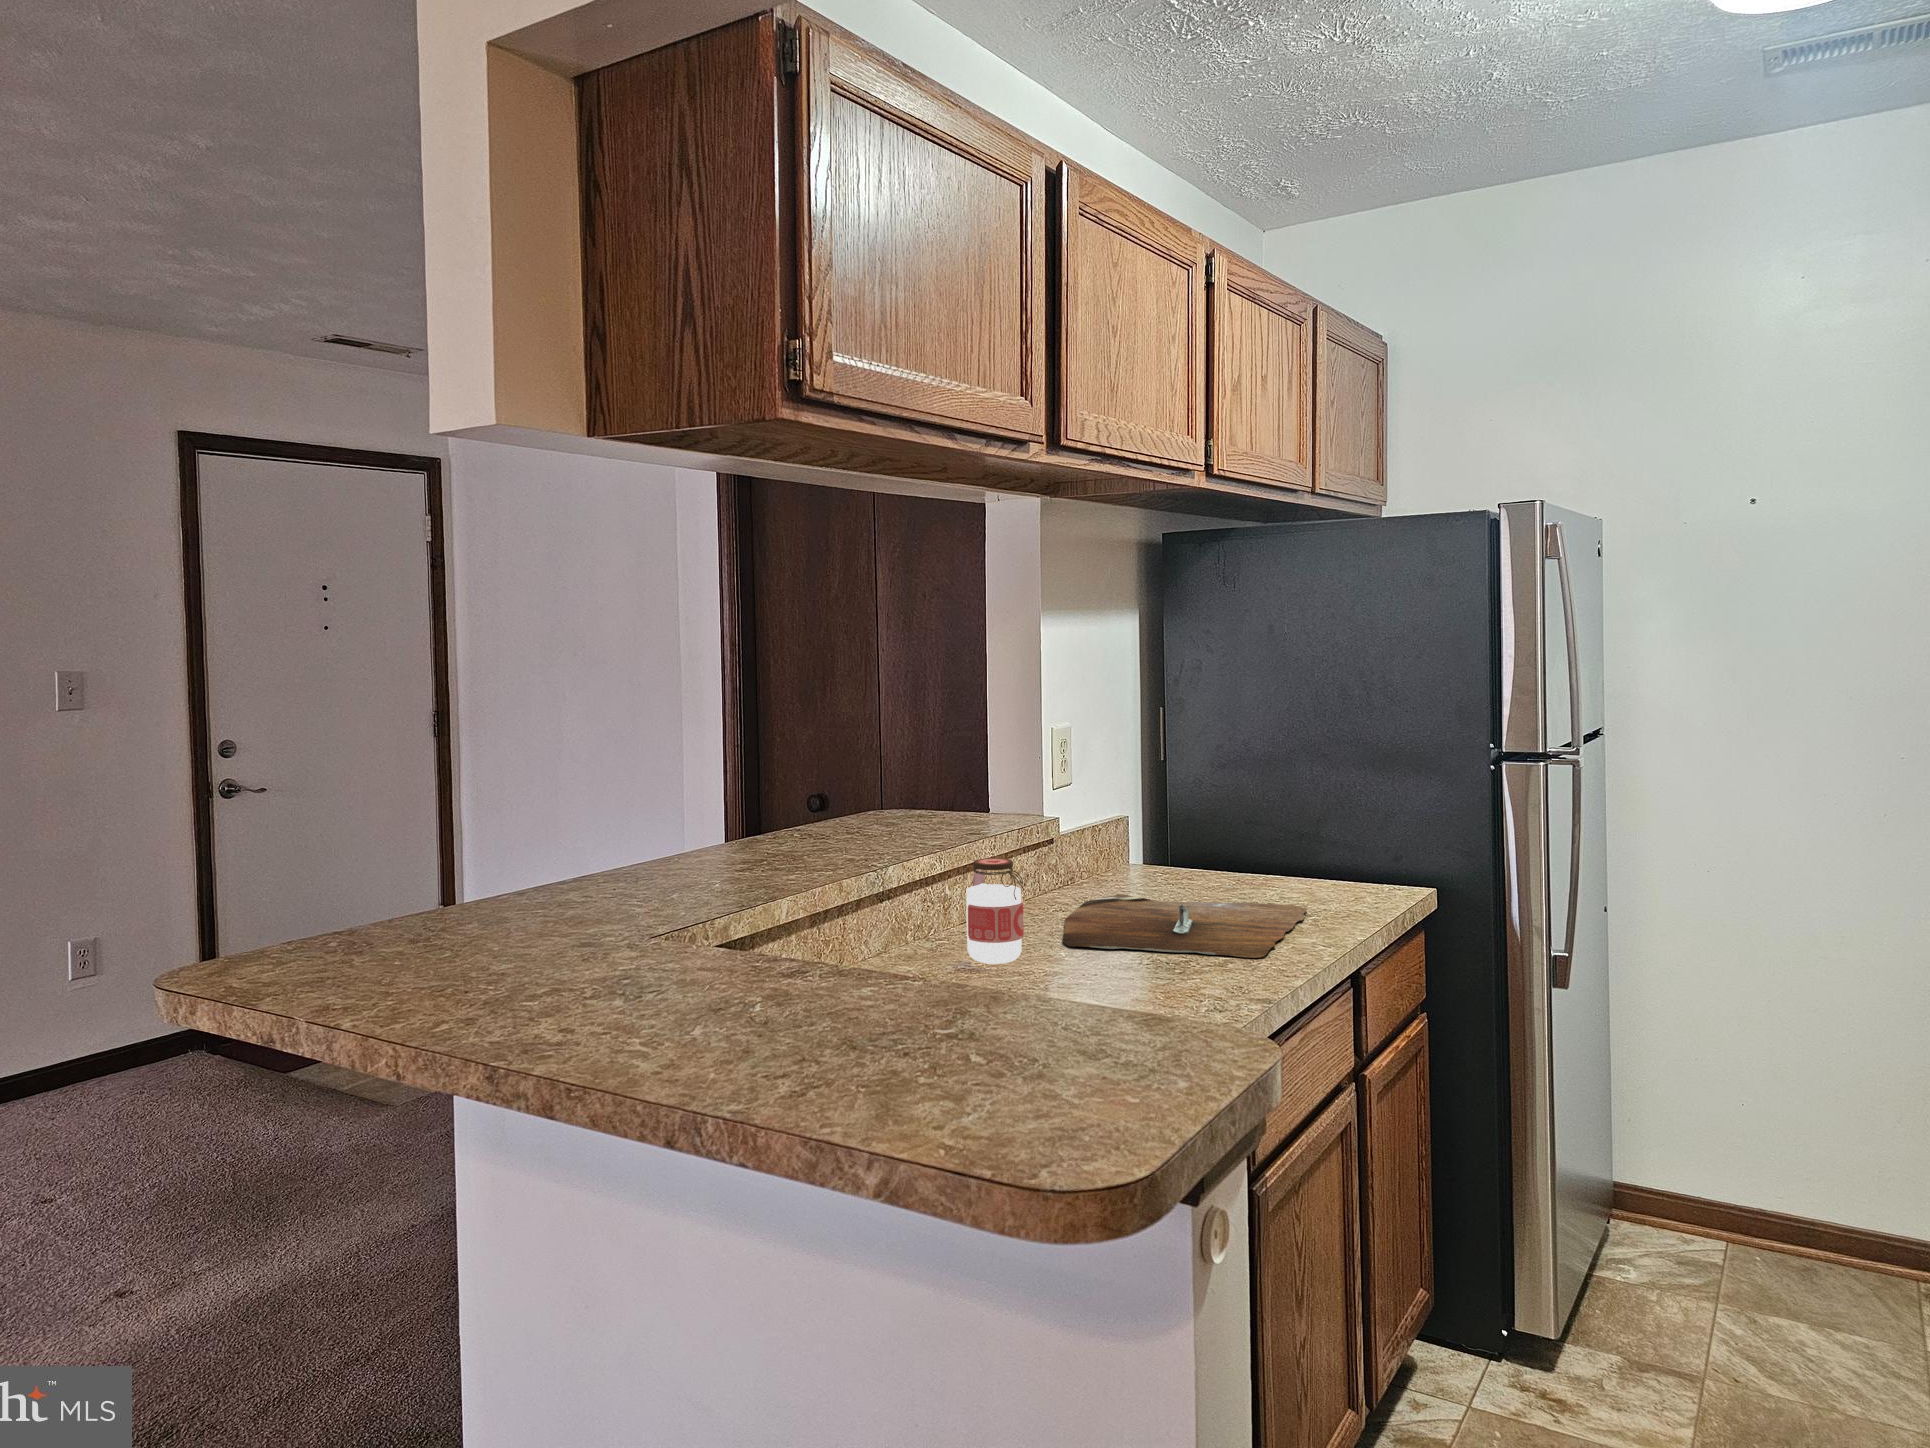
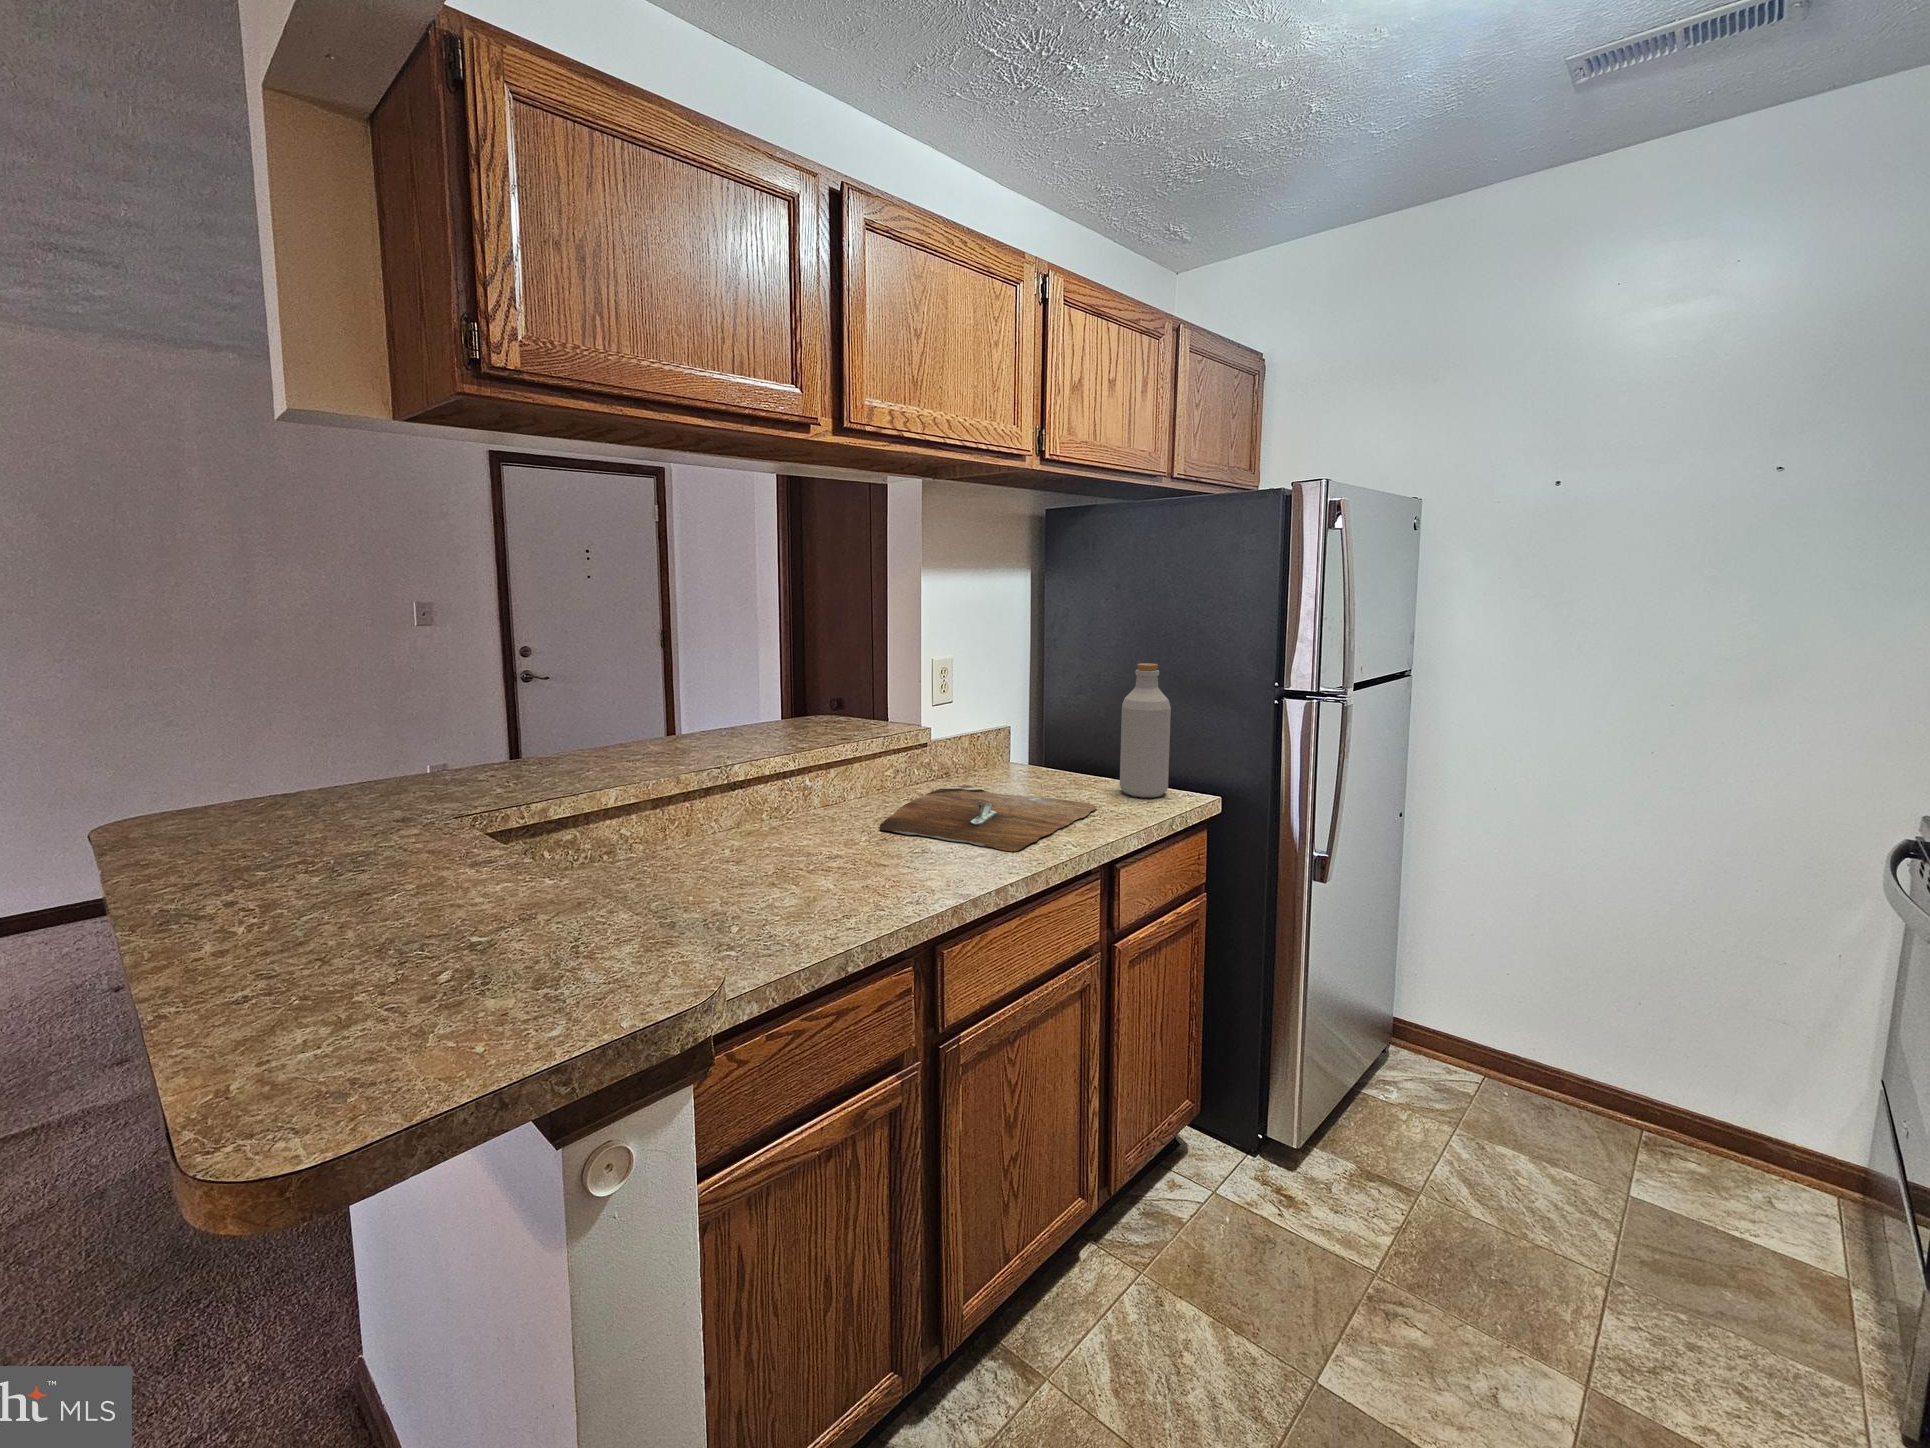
bottle: none [1312,728,1373,897] -> present [1120,663,1171,798]
jar: present [966,858,1024,964] -> none [789,761,834,844]

